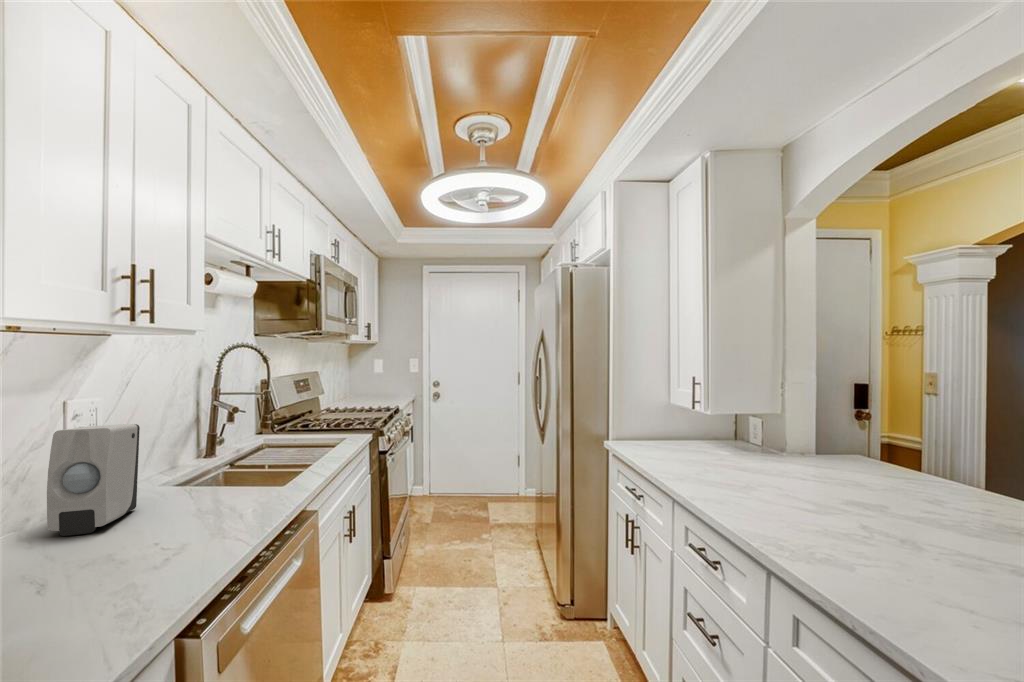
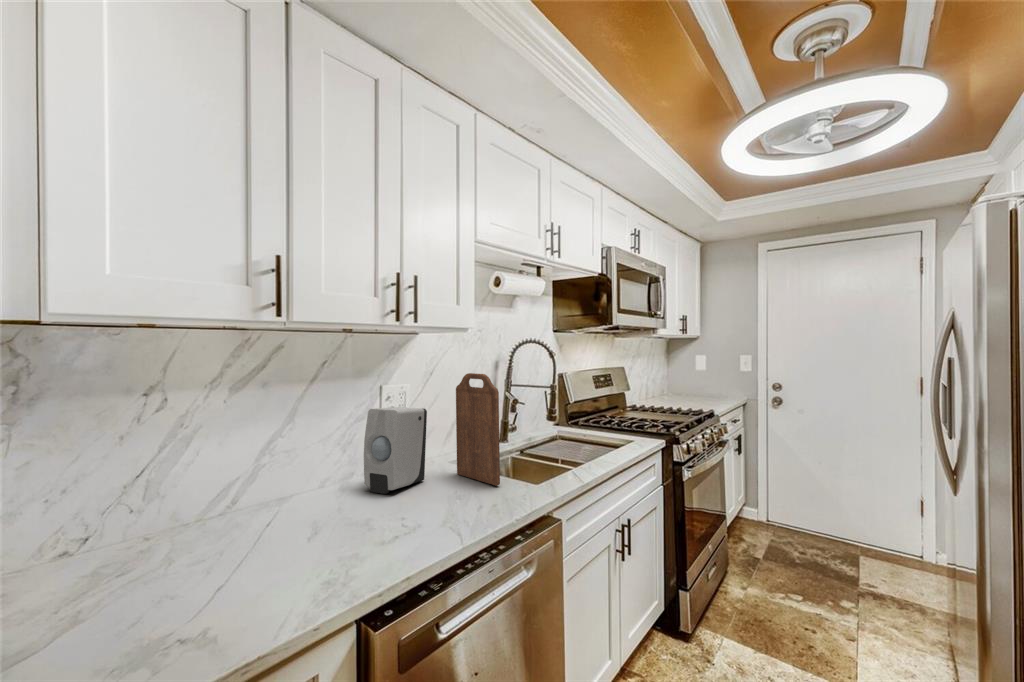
cutting board: none [176,380,243,496] -> present [456,373,500,486]

